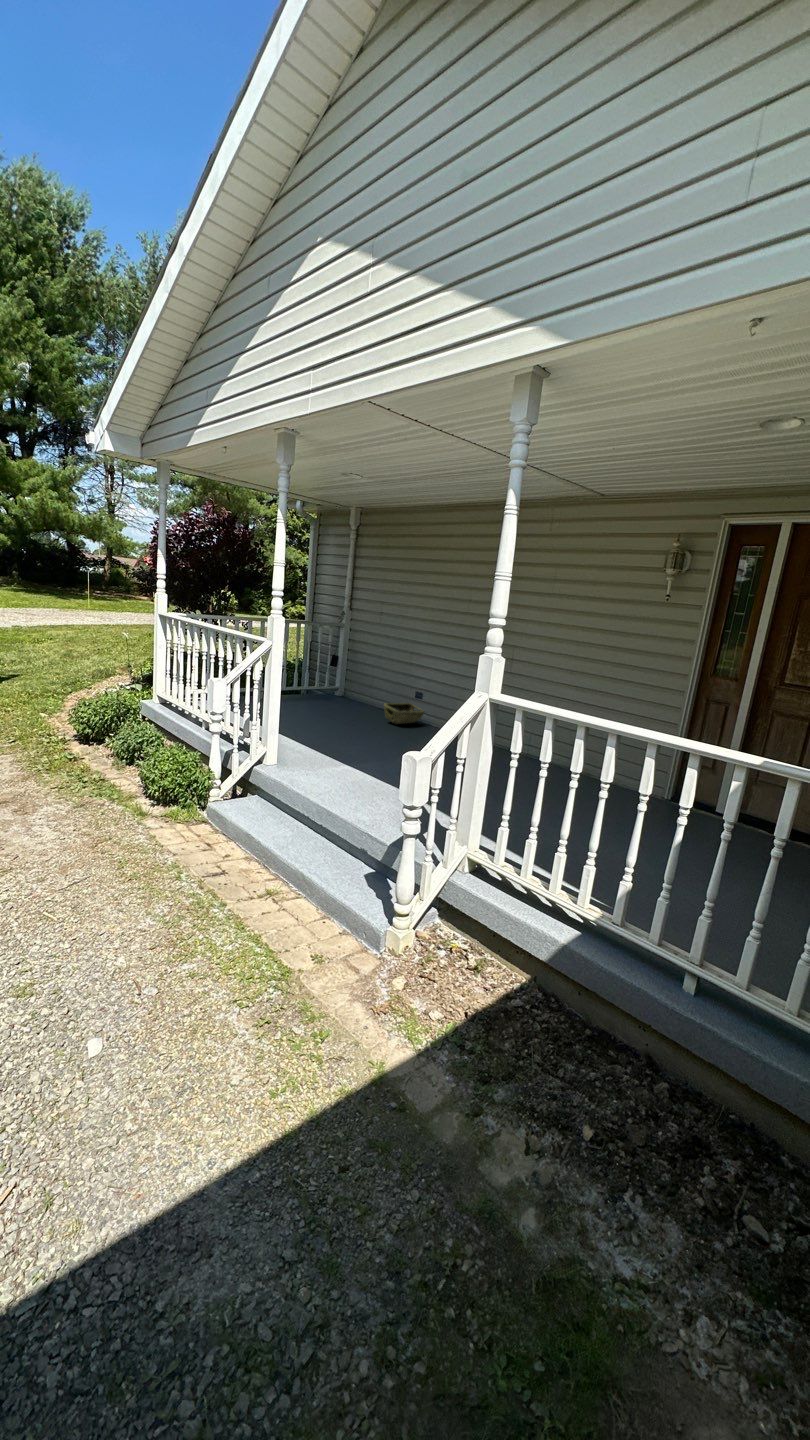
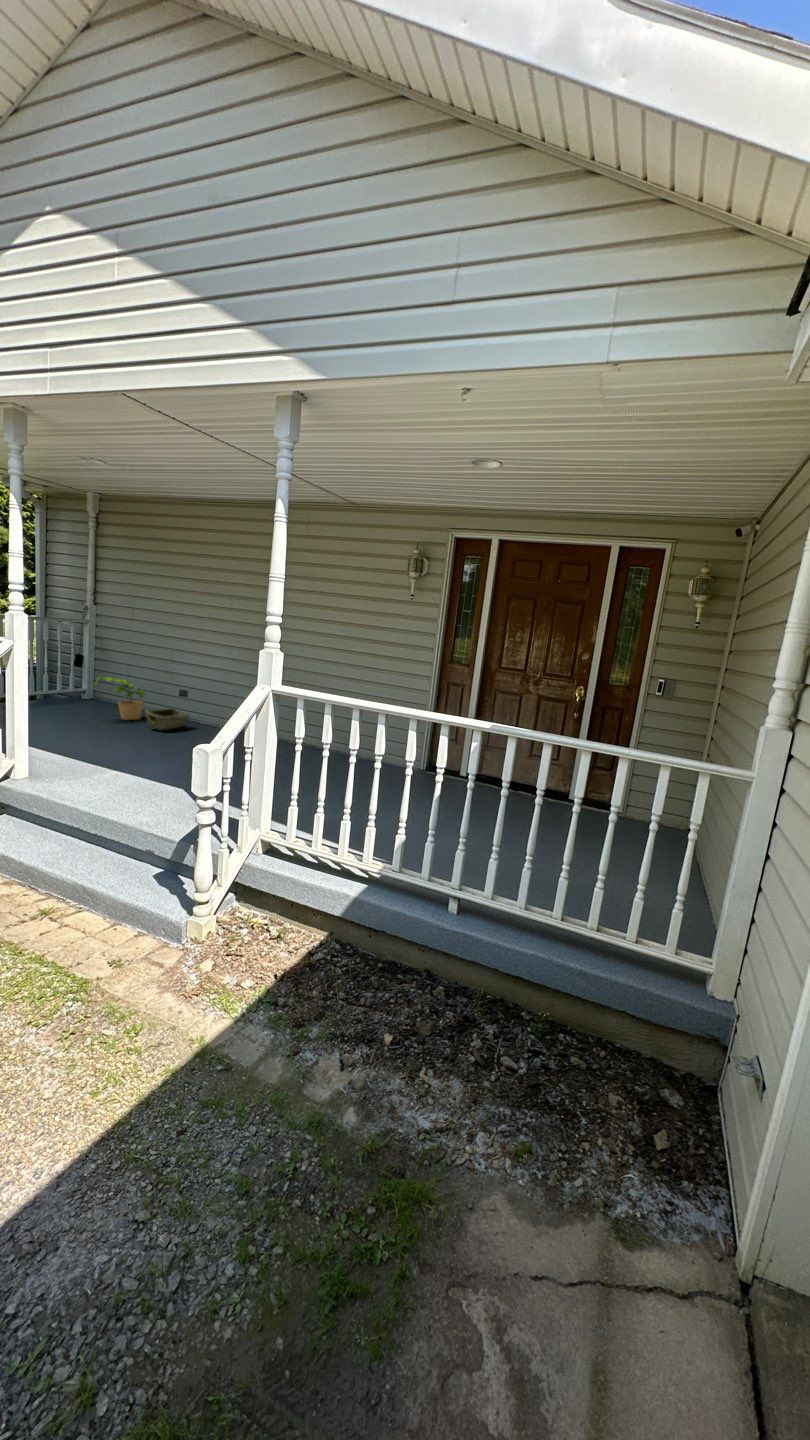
potted plant: none [343,668,386,711] -> present [95,677,145,720]

